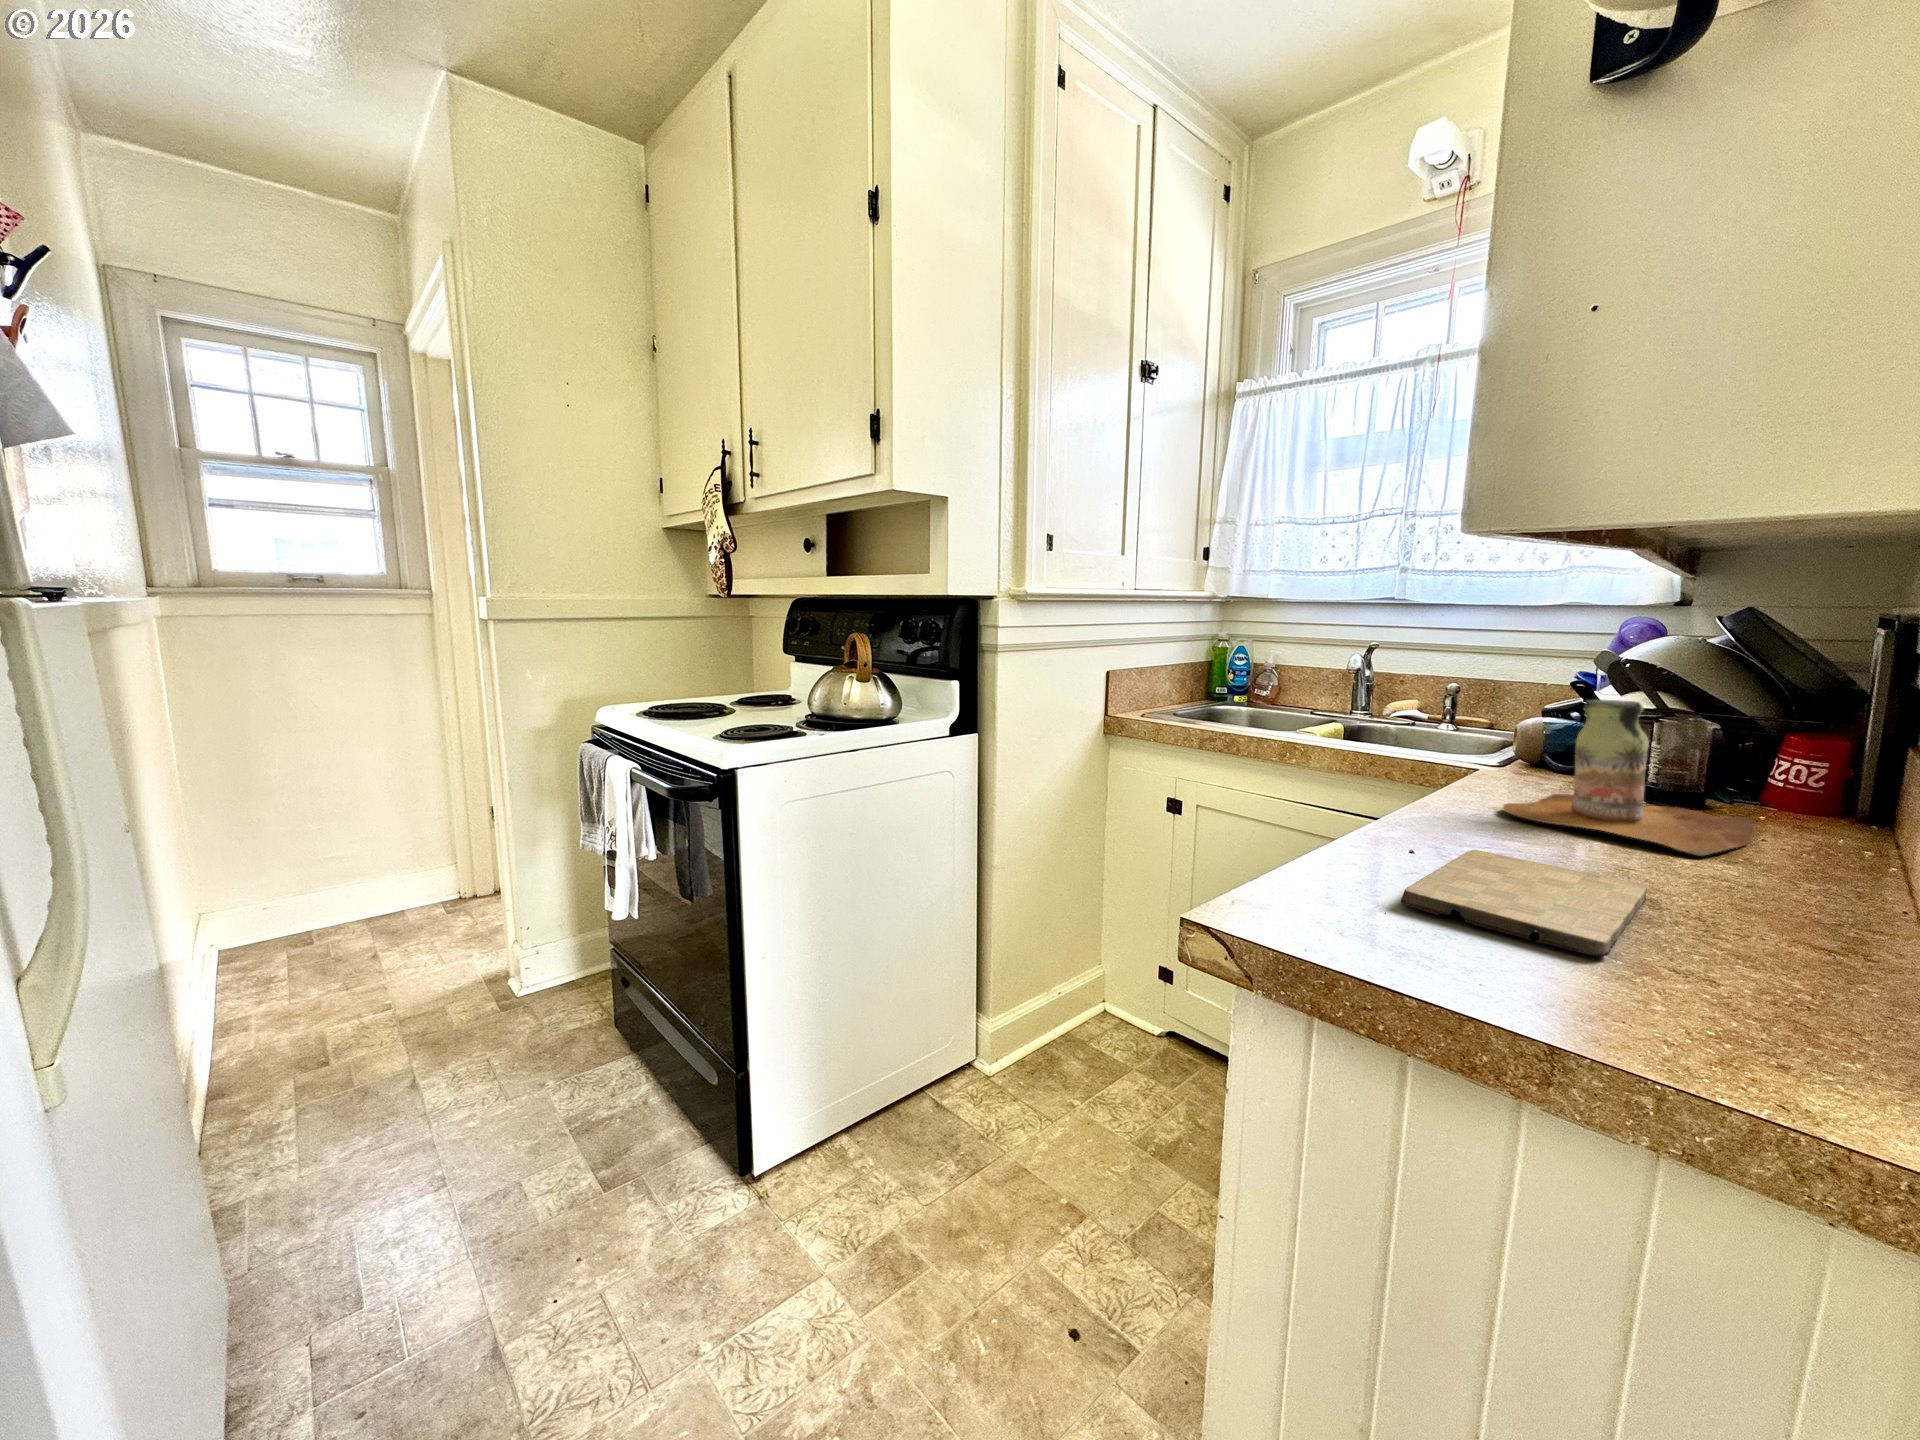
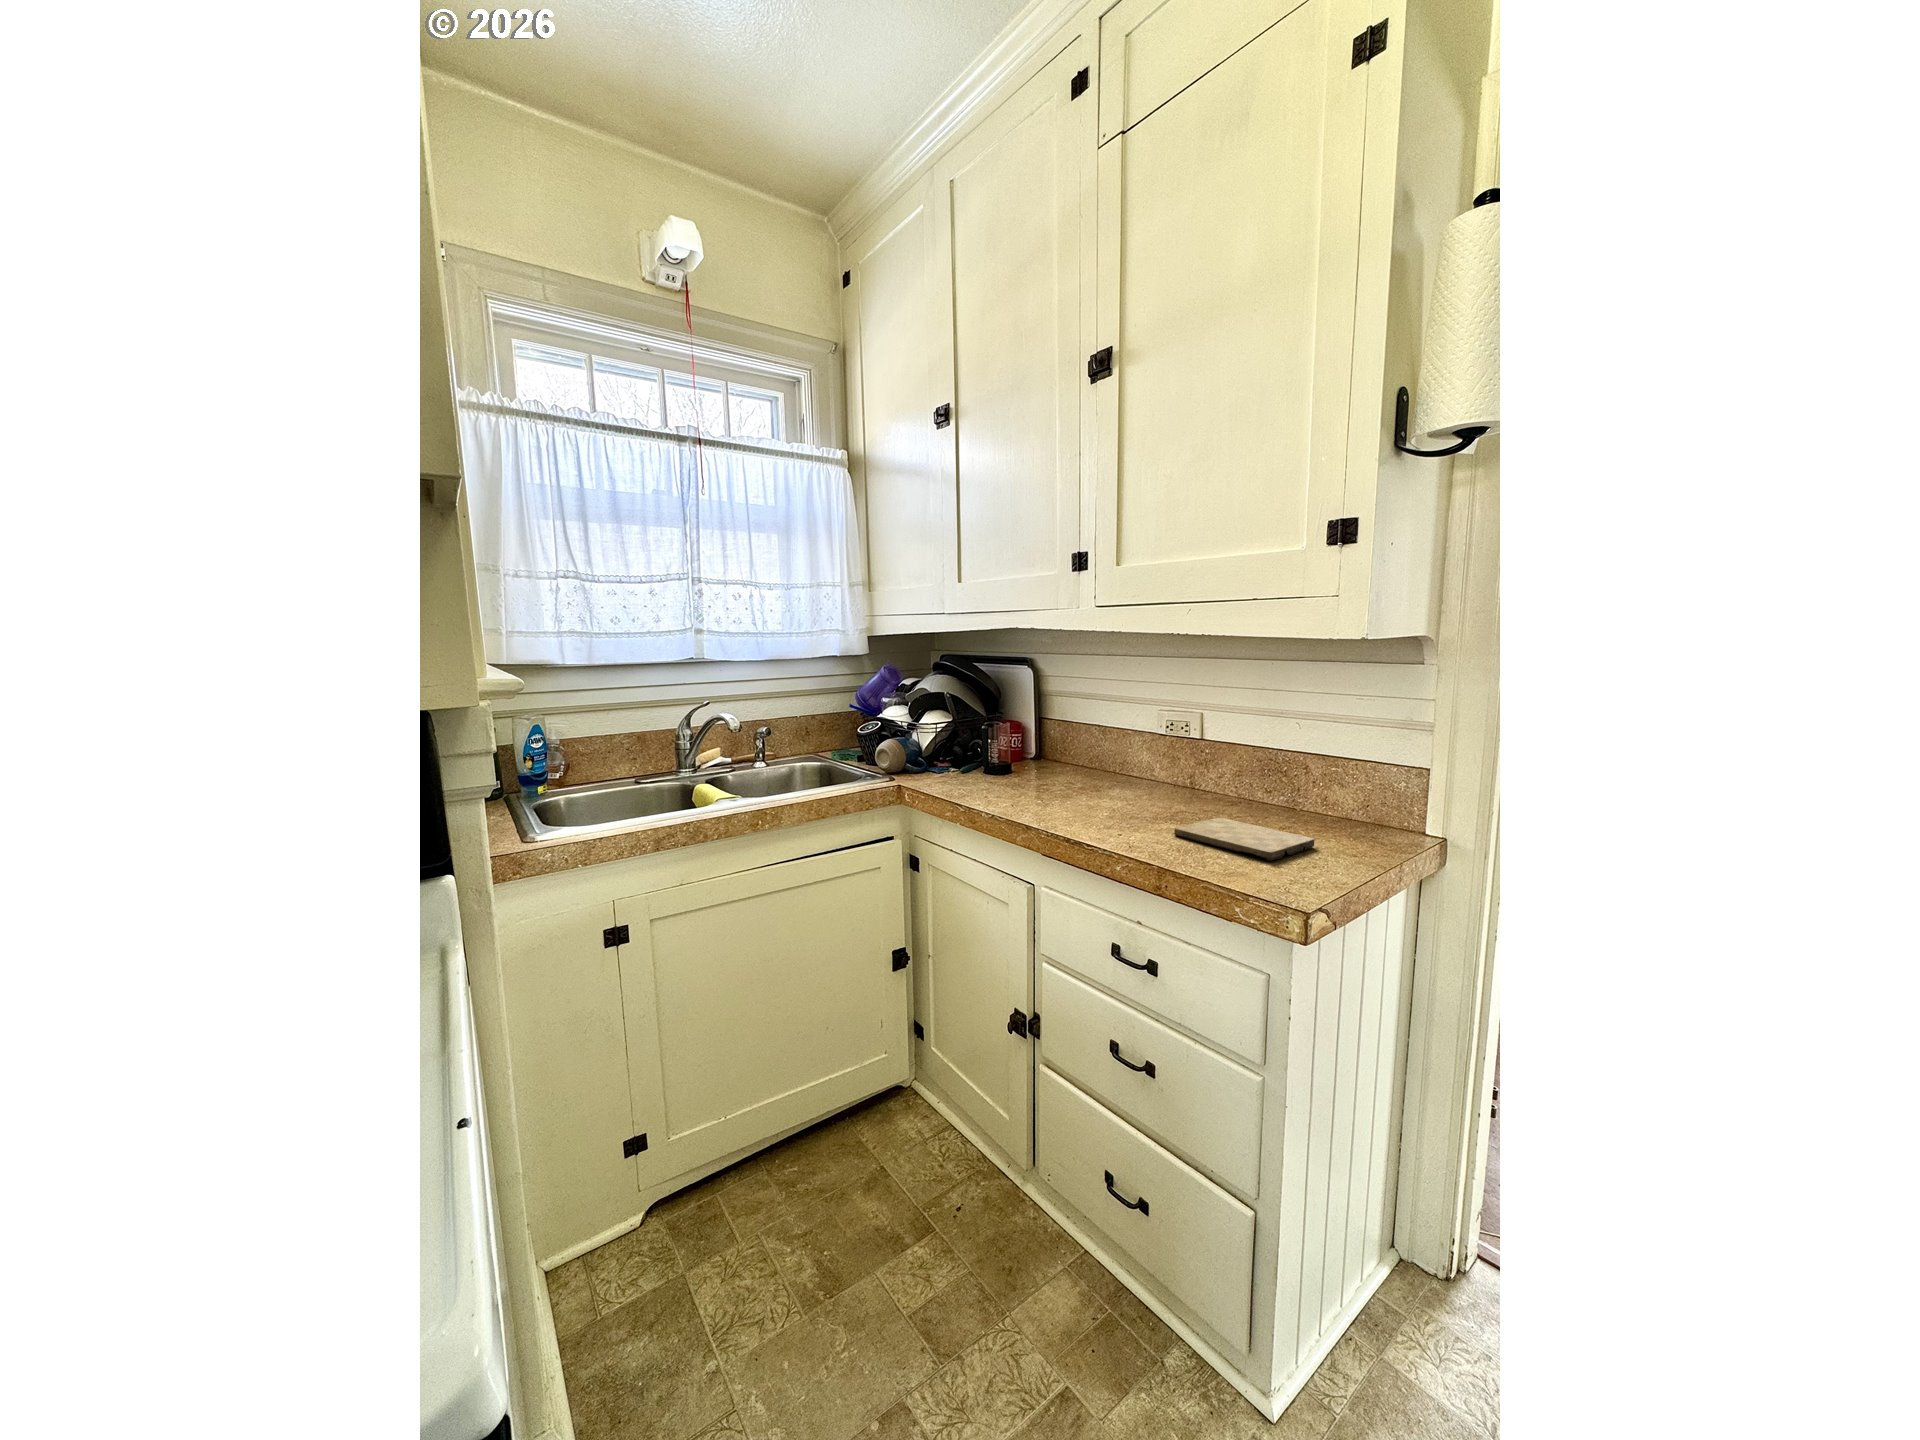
bottle: present [1503,700,1755,855] -> none [1032,731,1151,808]

